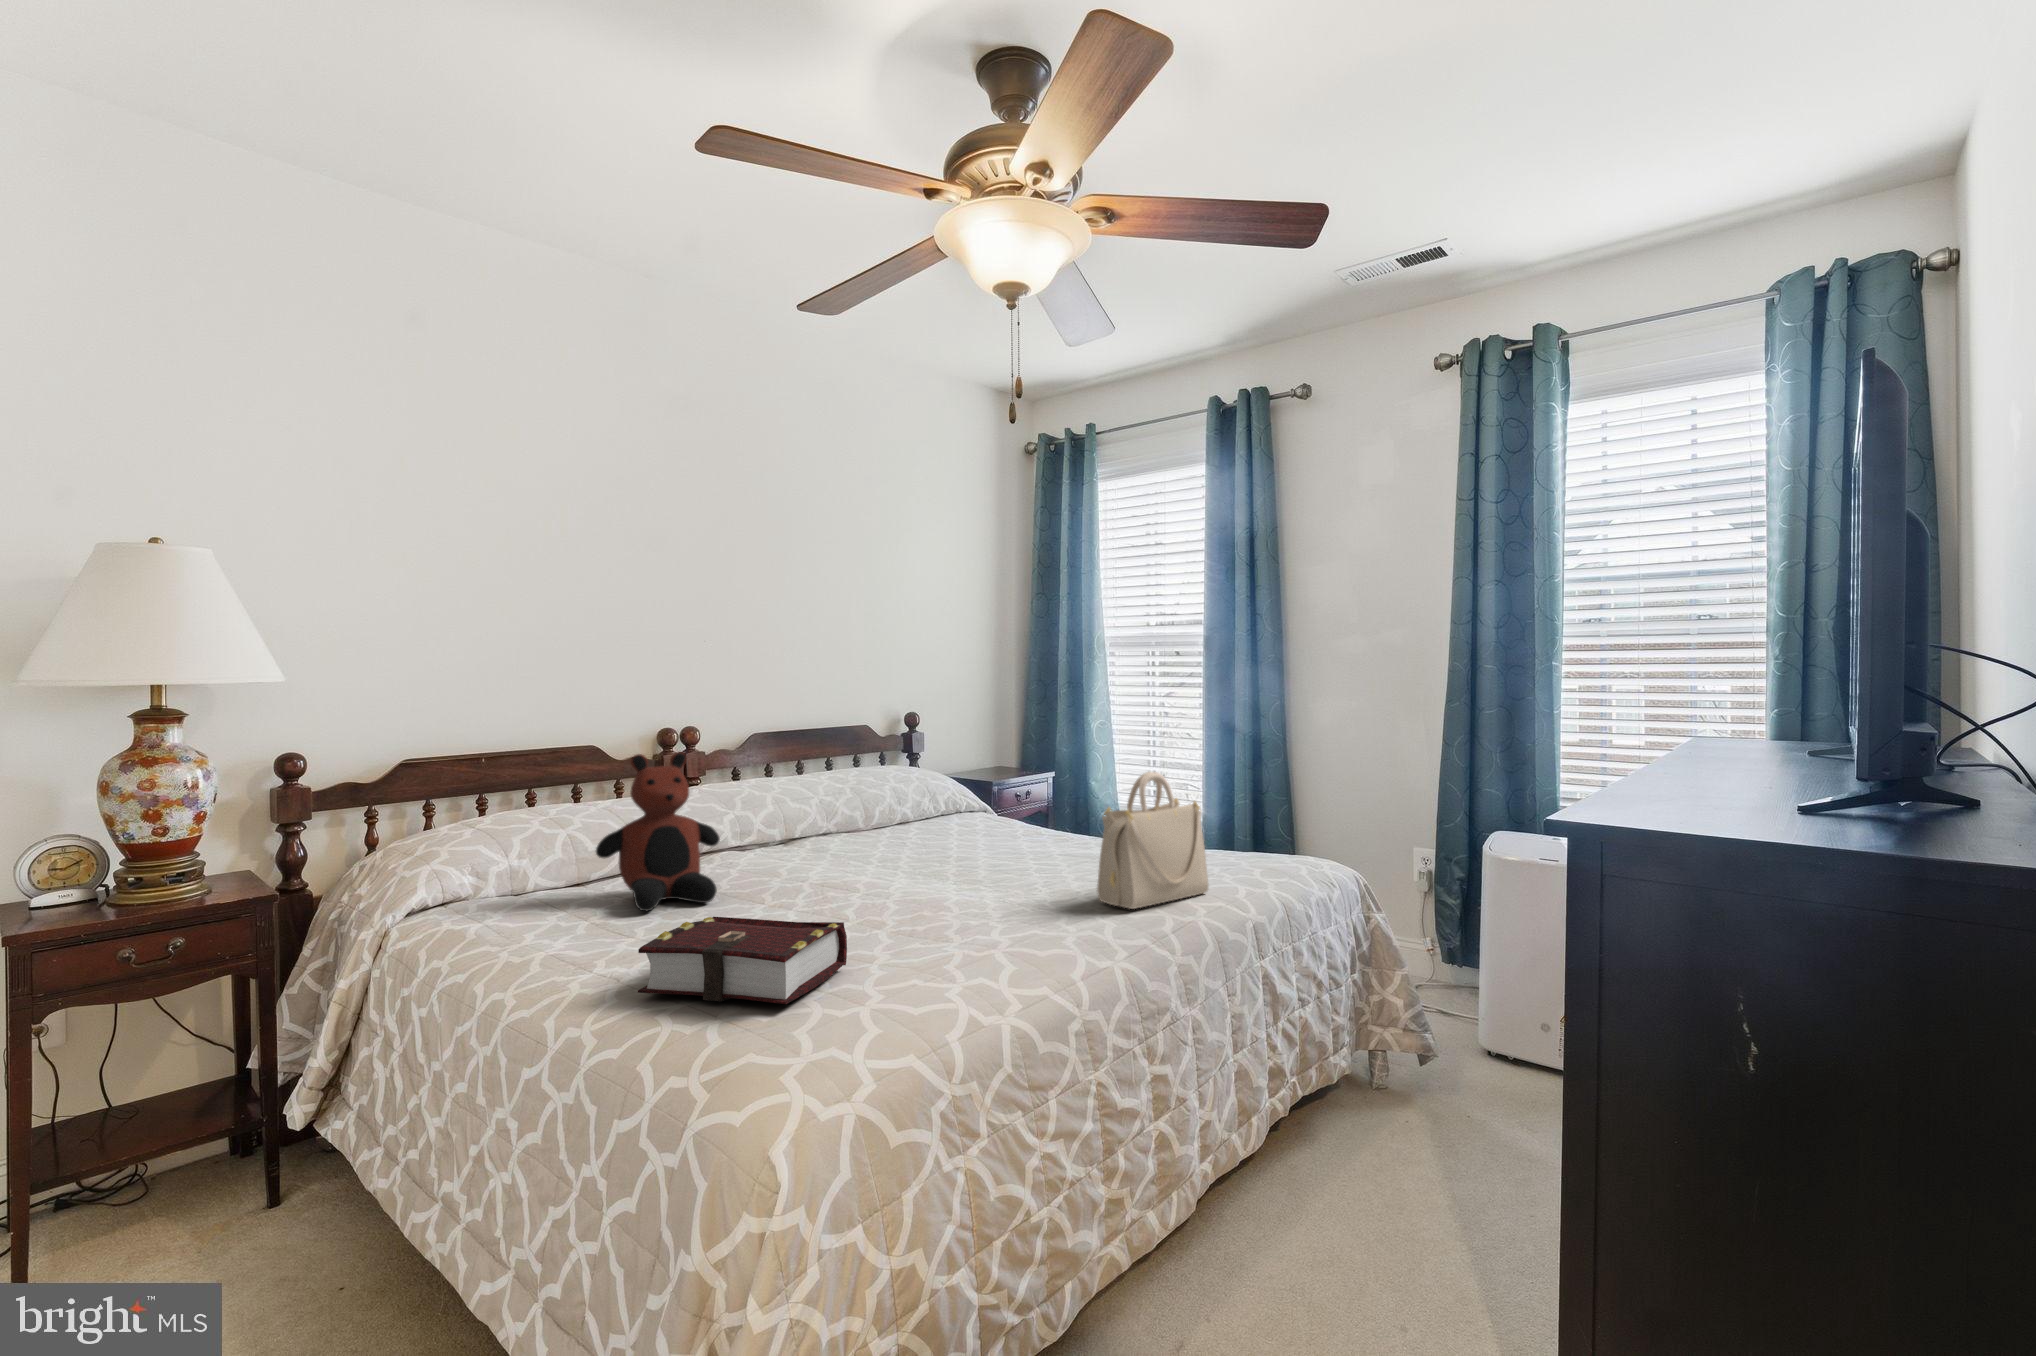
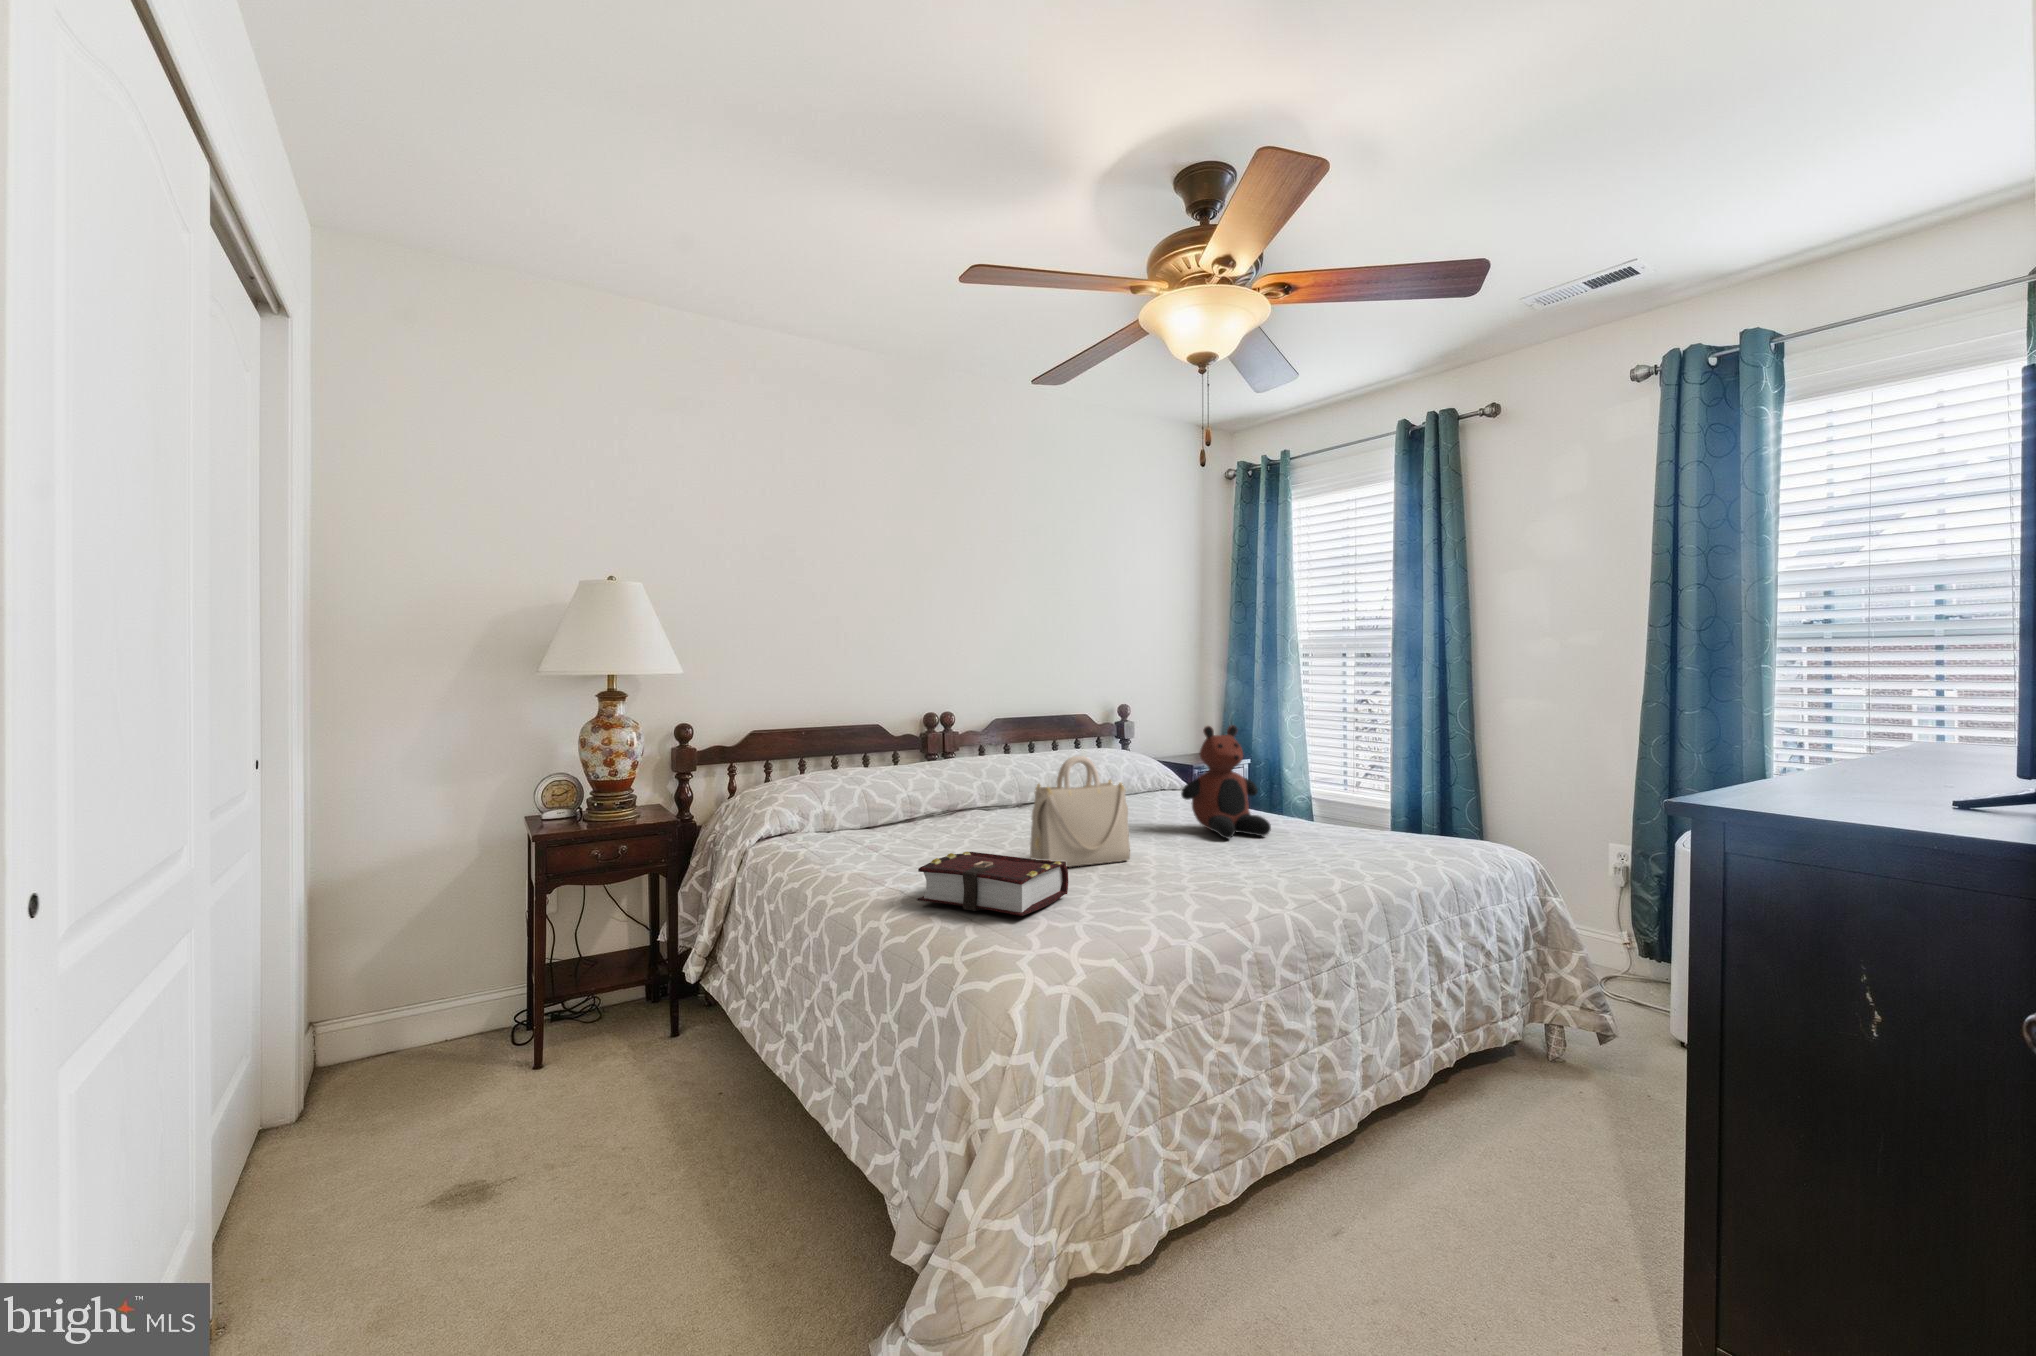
teddy bear: present [596,752,720,911] -> present [1181,725,1271,839]
handbag: present [1097,772,1209,909] -> present [1030,756,1130,867]

